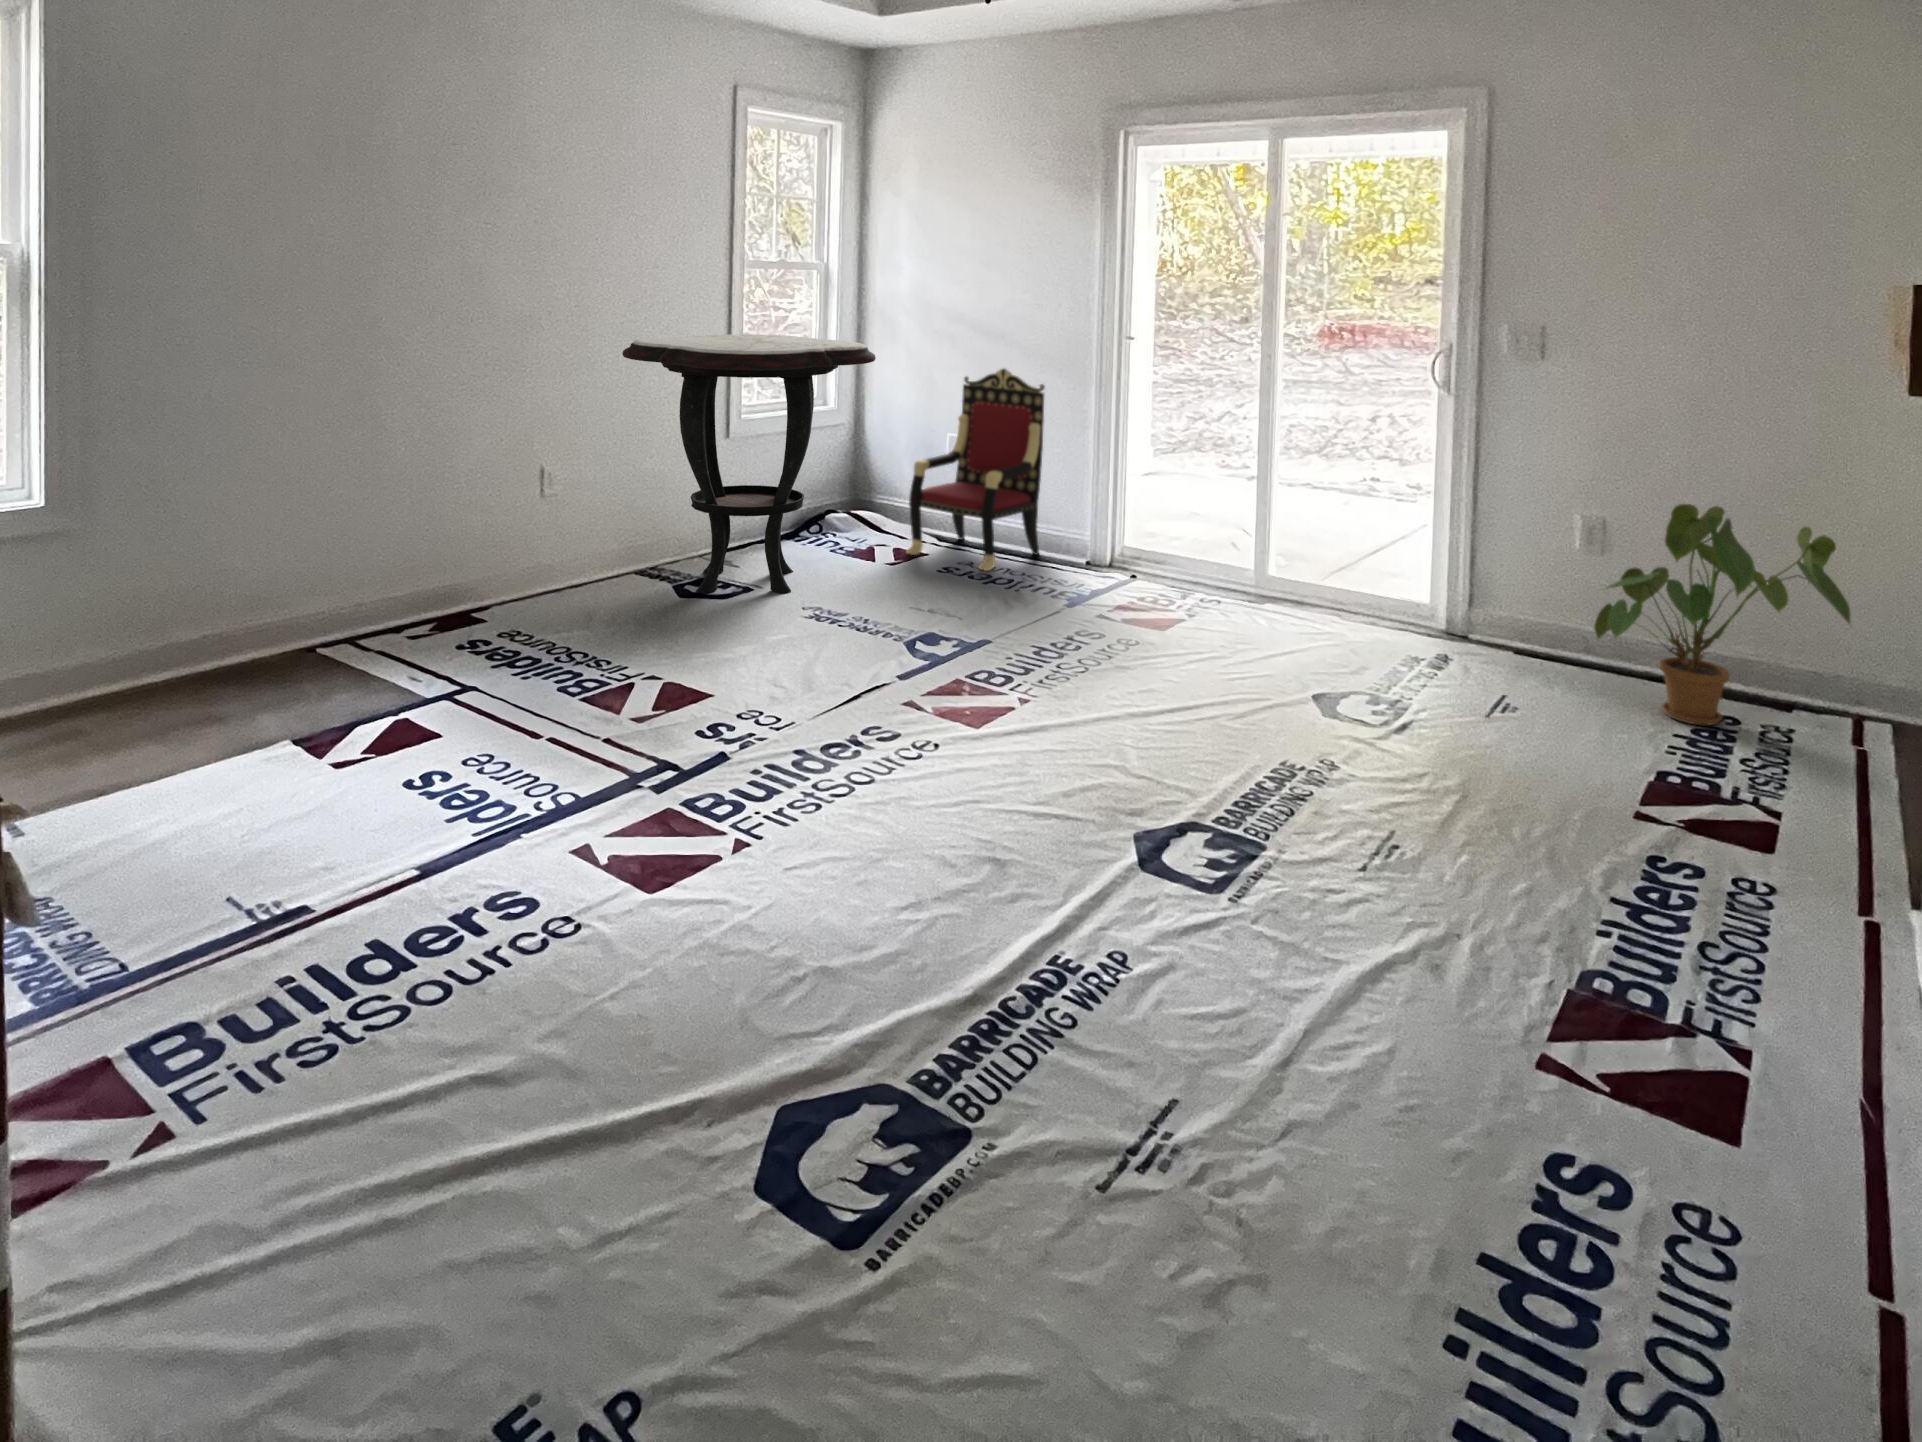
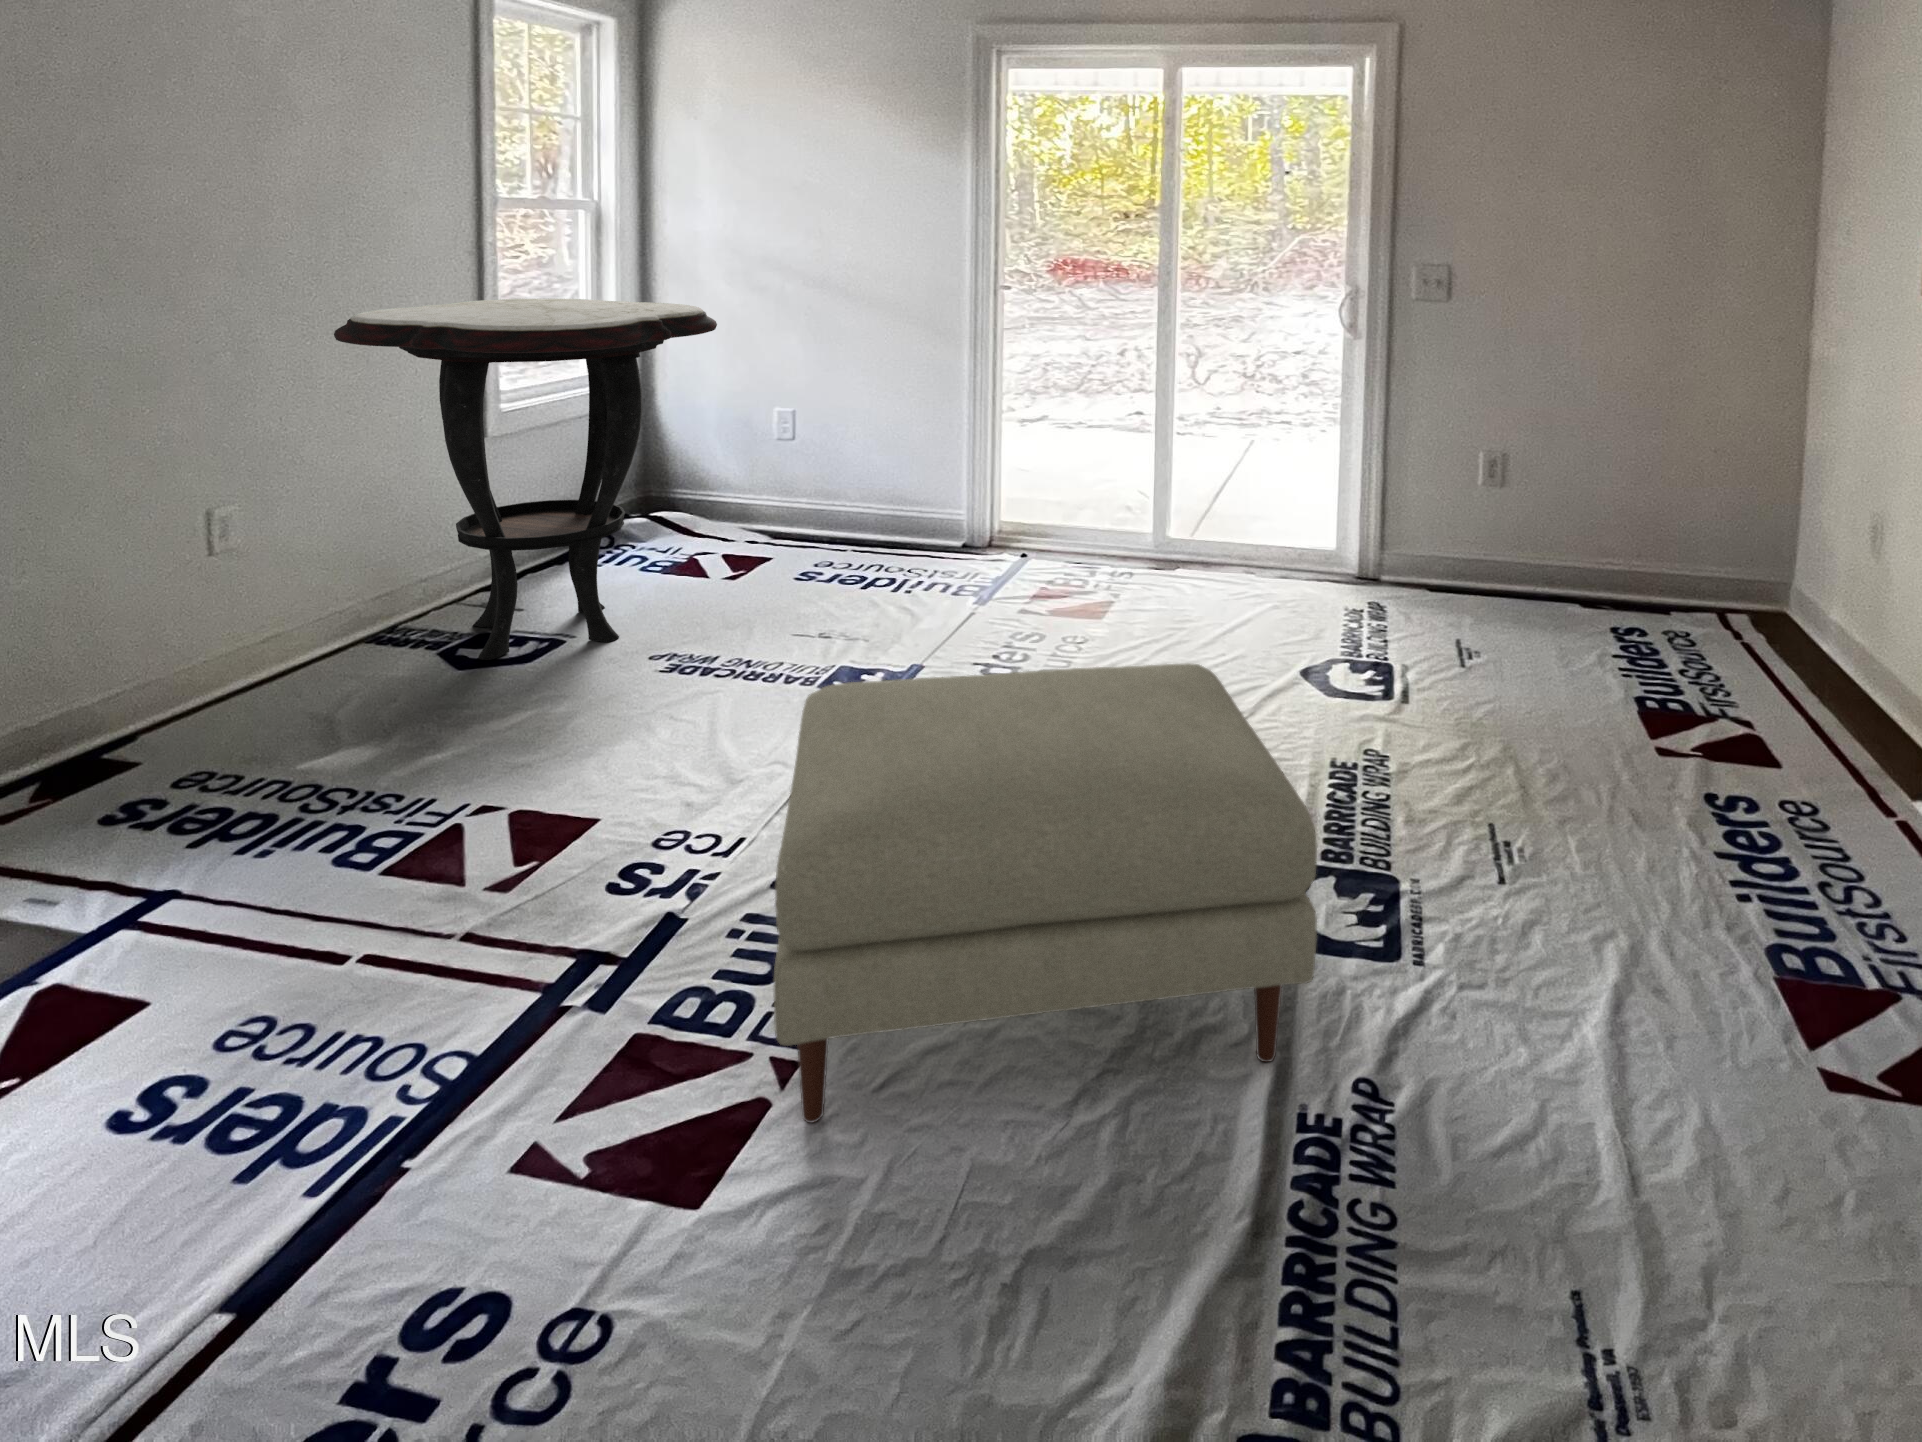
armchair: present [907,369,1045,571] -> none [741,326,904,571]
house plant: present [1594,504,1851,725] -> none [1534,428,1762,640]
ottoman: none [713,607,1118,922] -> present [774,664,1317,1123]

